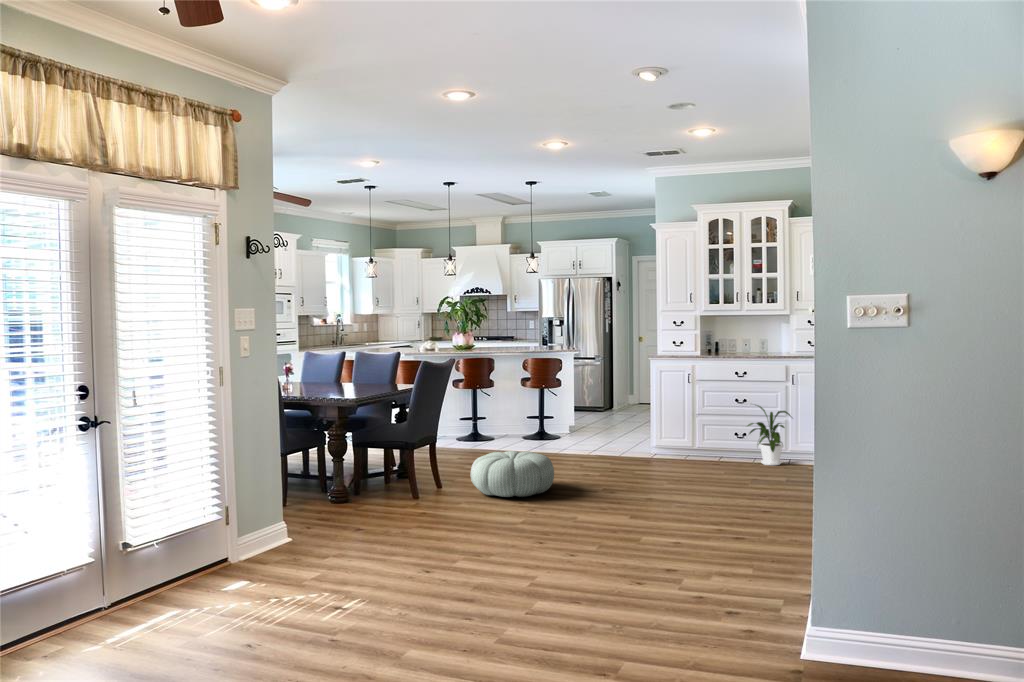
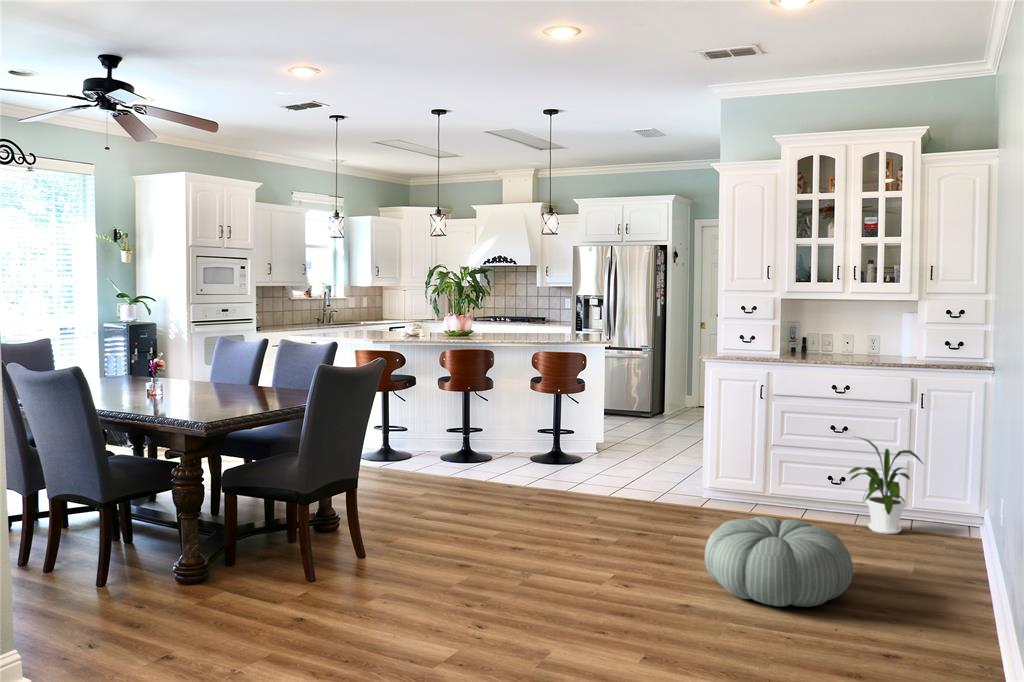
pouf: present [471,451,554,497] -> present [705,517,853,607]

